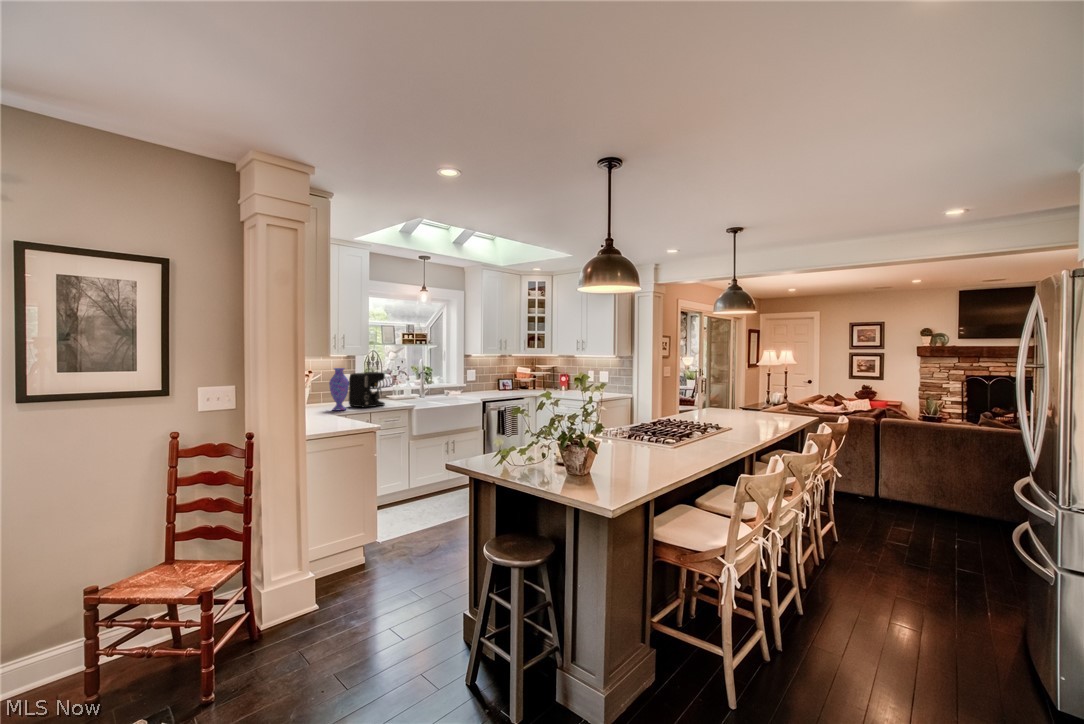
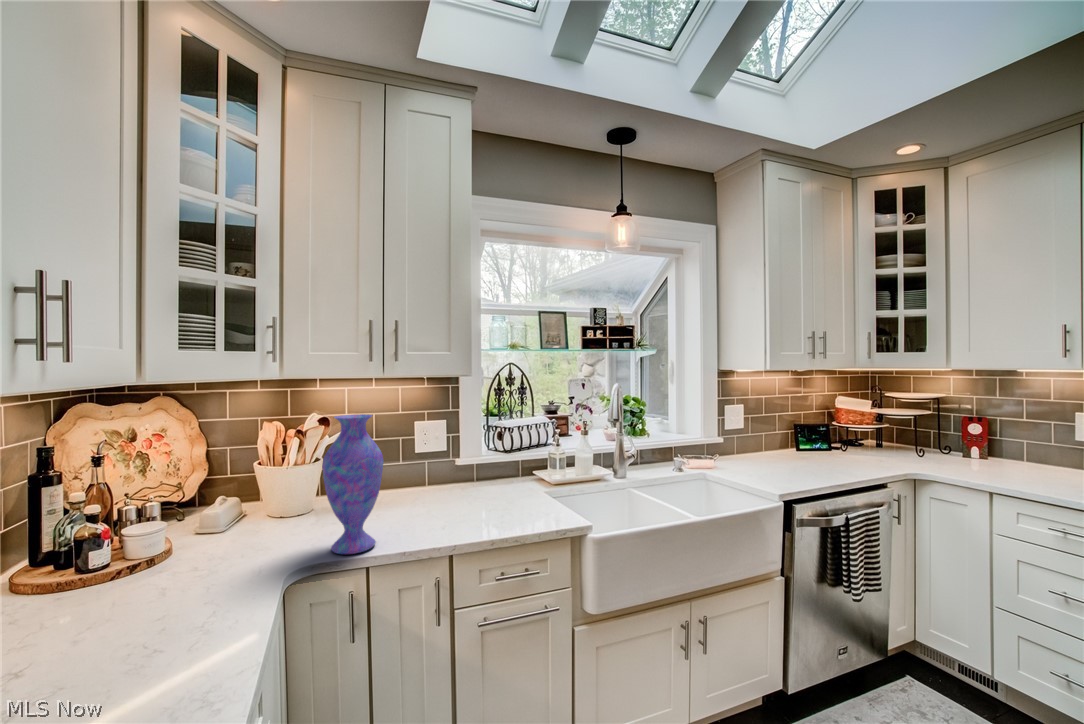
coffee maker: present [349,372,385,407] -> none [411,420,506,535]

